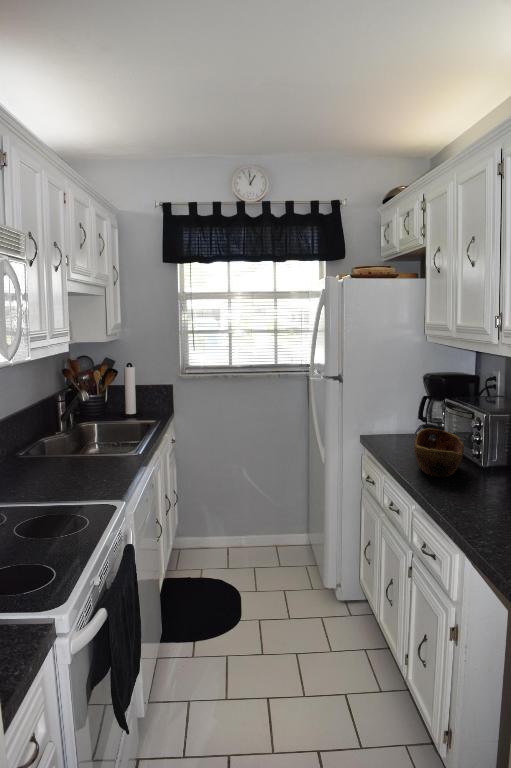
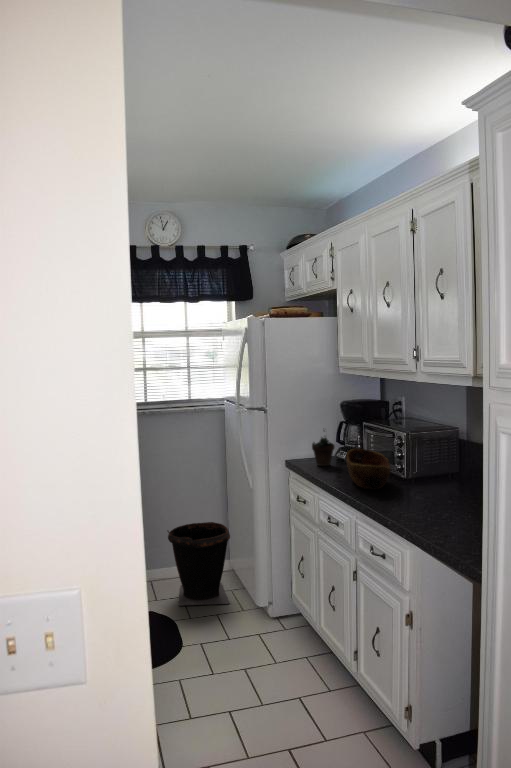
succulent plant: none [386,403,412,445] -> present [312,437,335,466]
waste bin: none [241,493,306,579] -> present [167,522,230,606]

